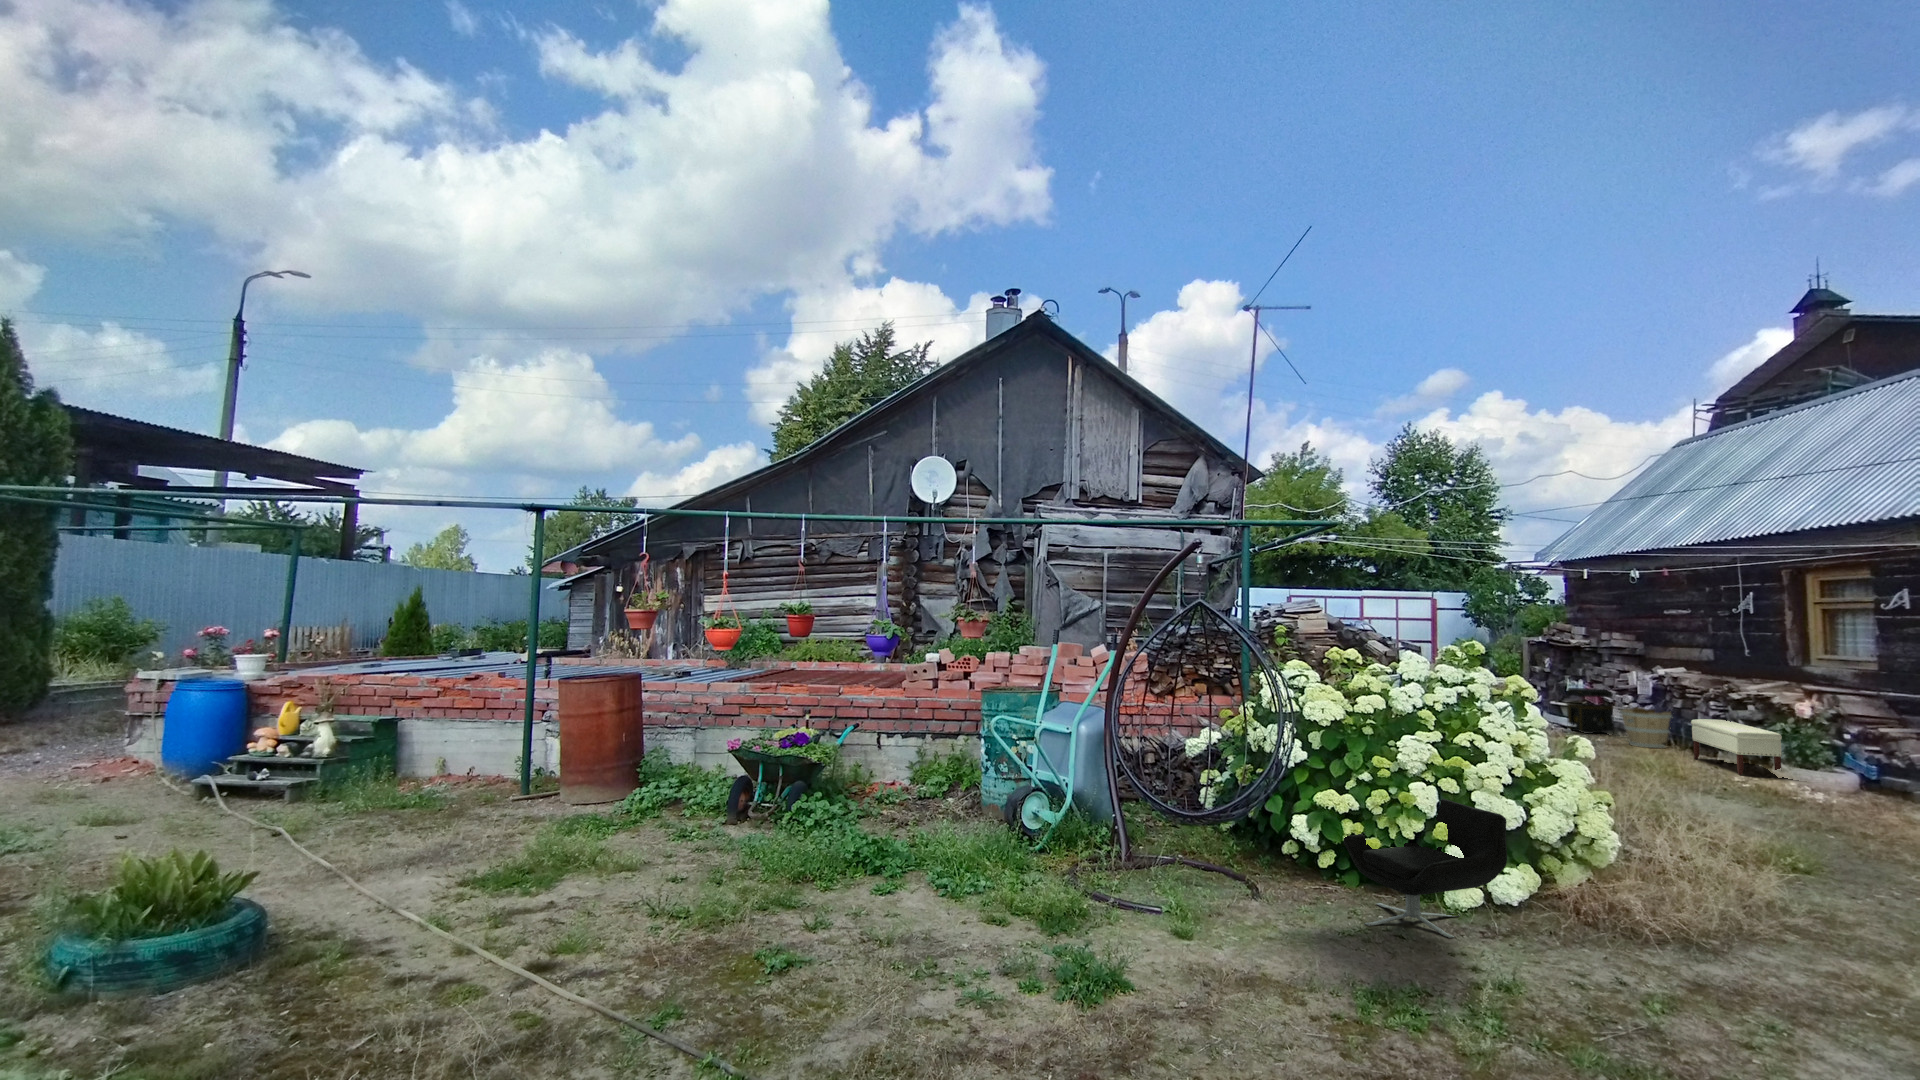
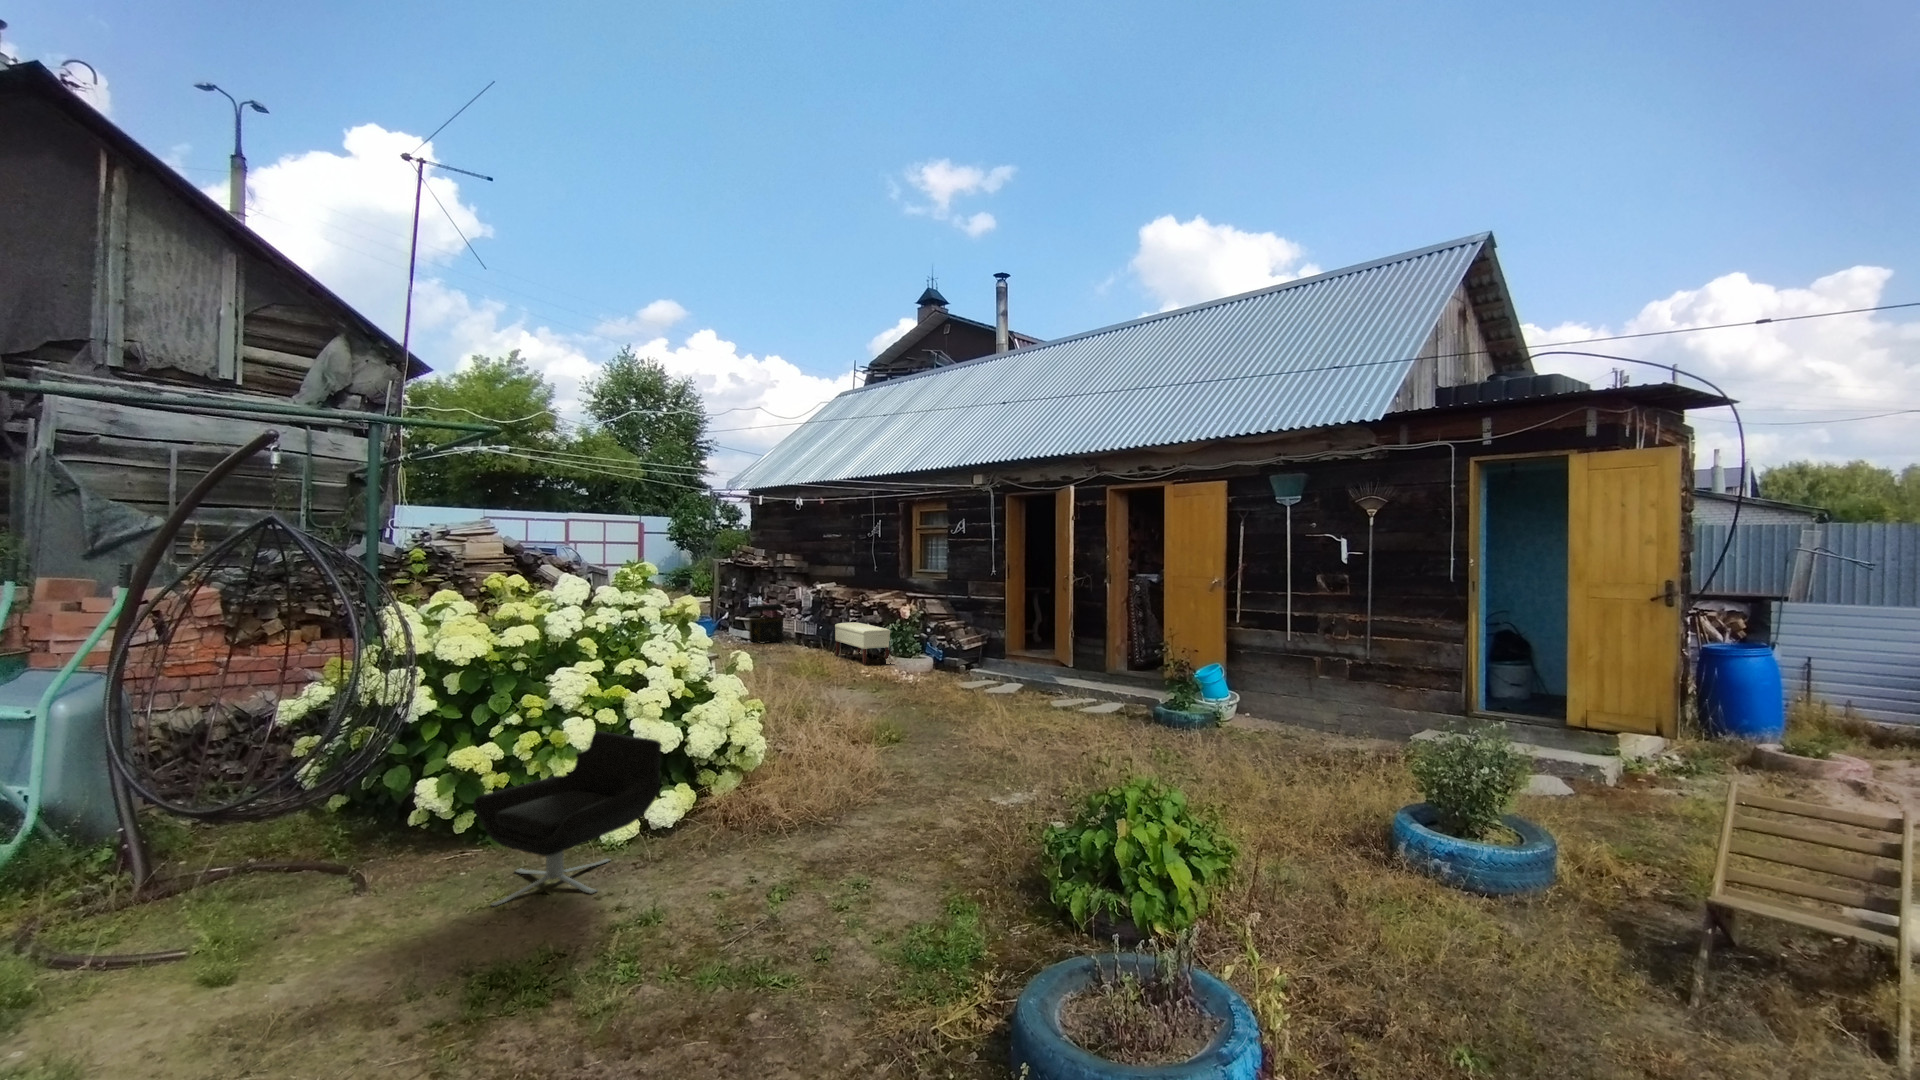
wooden bucket: present [1620,707,1673,749] -> none [788,617,824,651]

